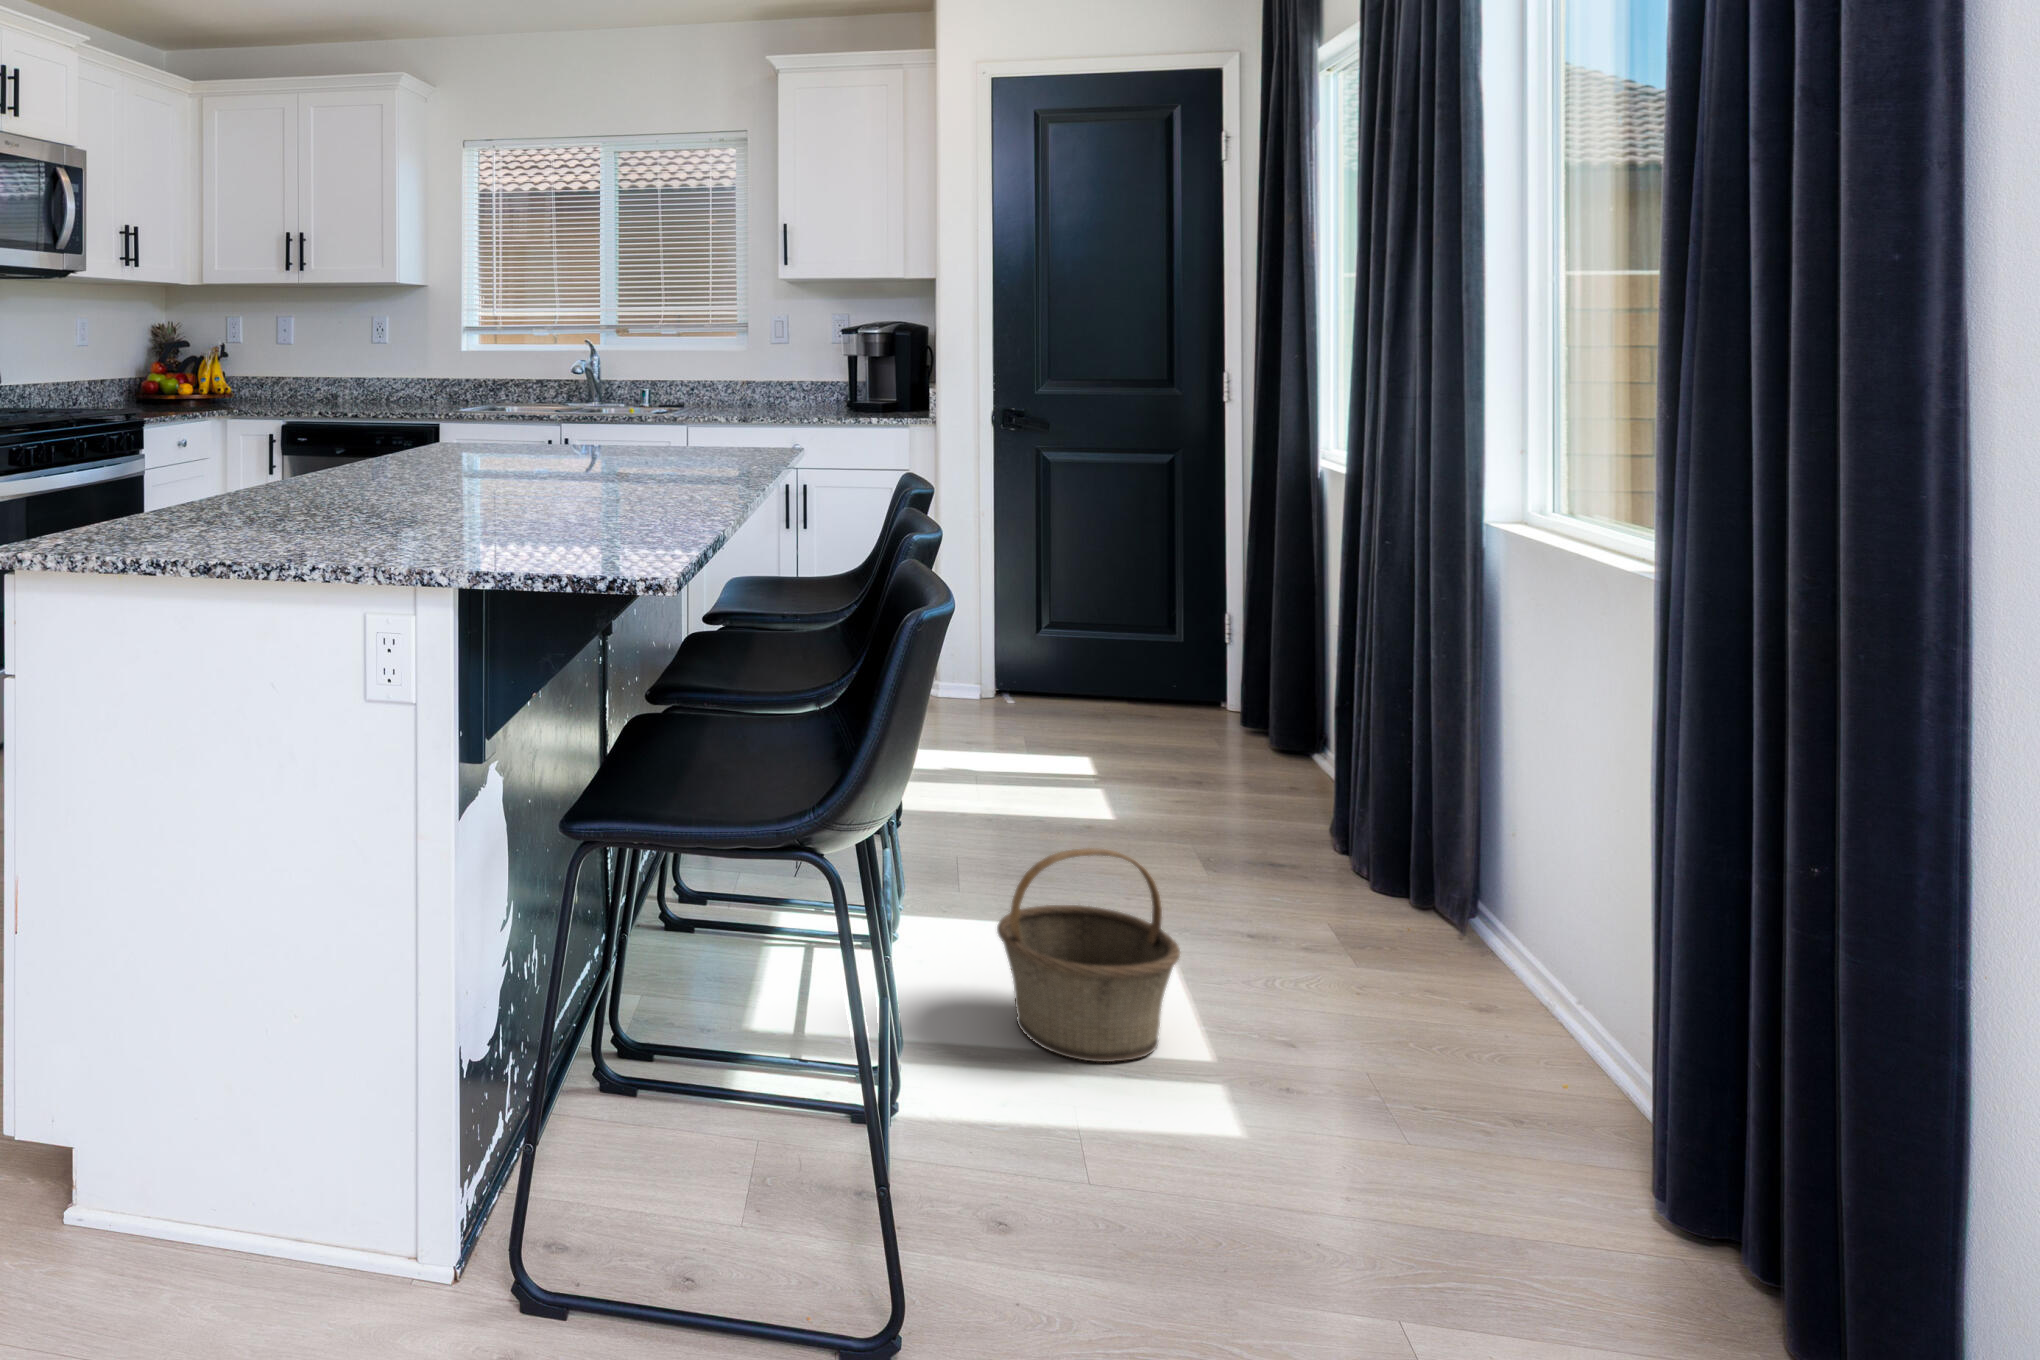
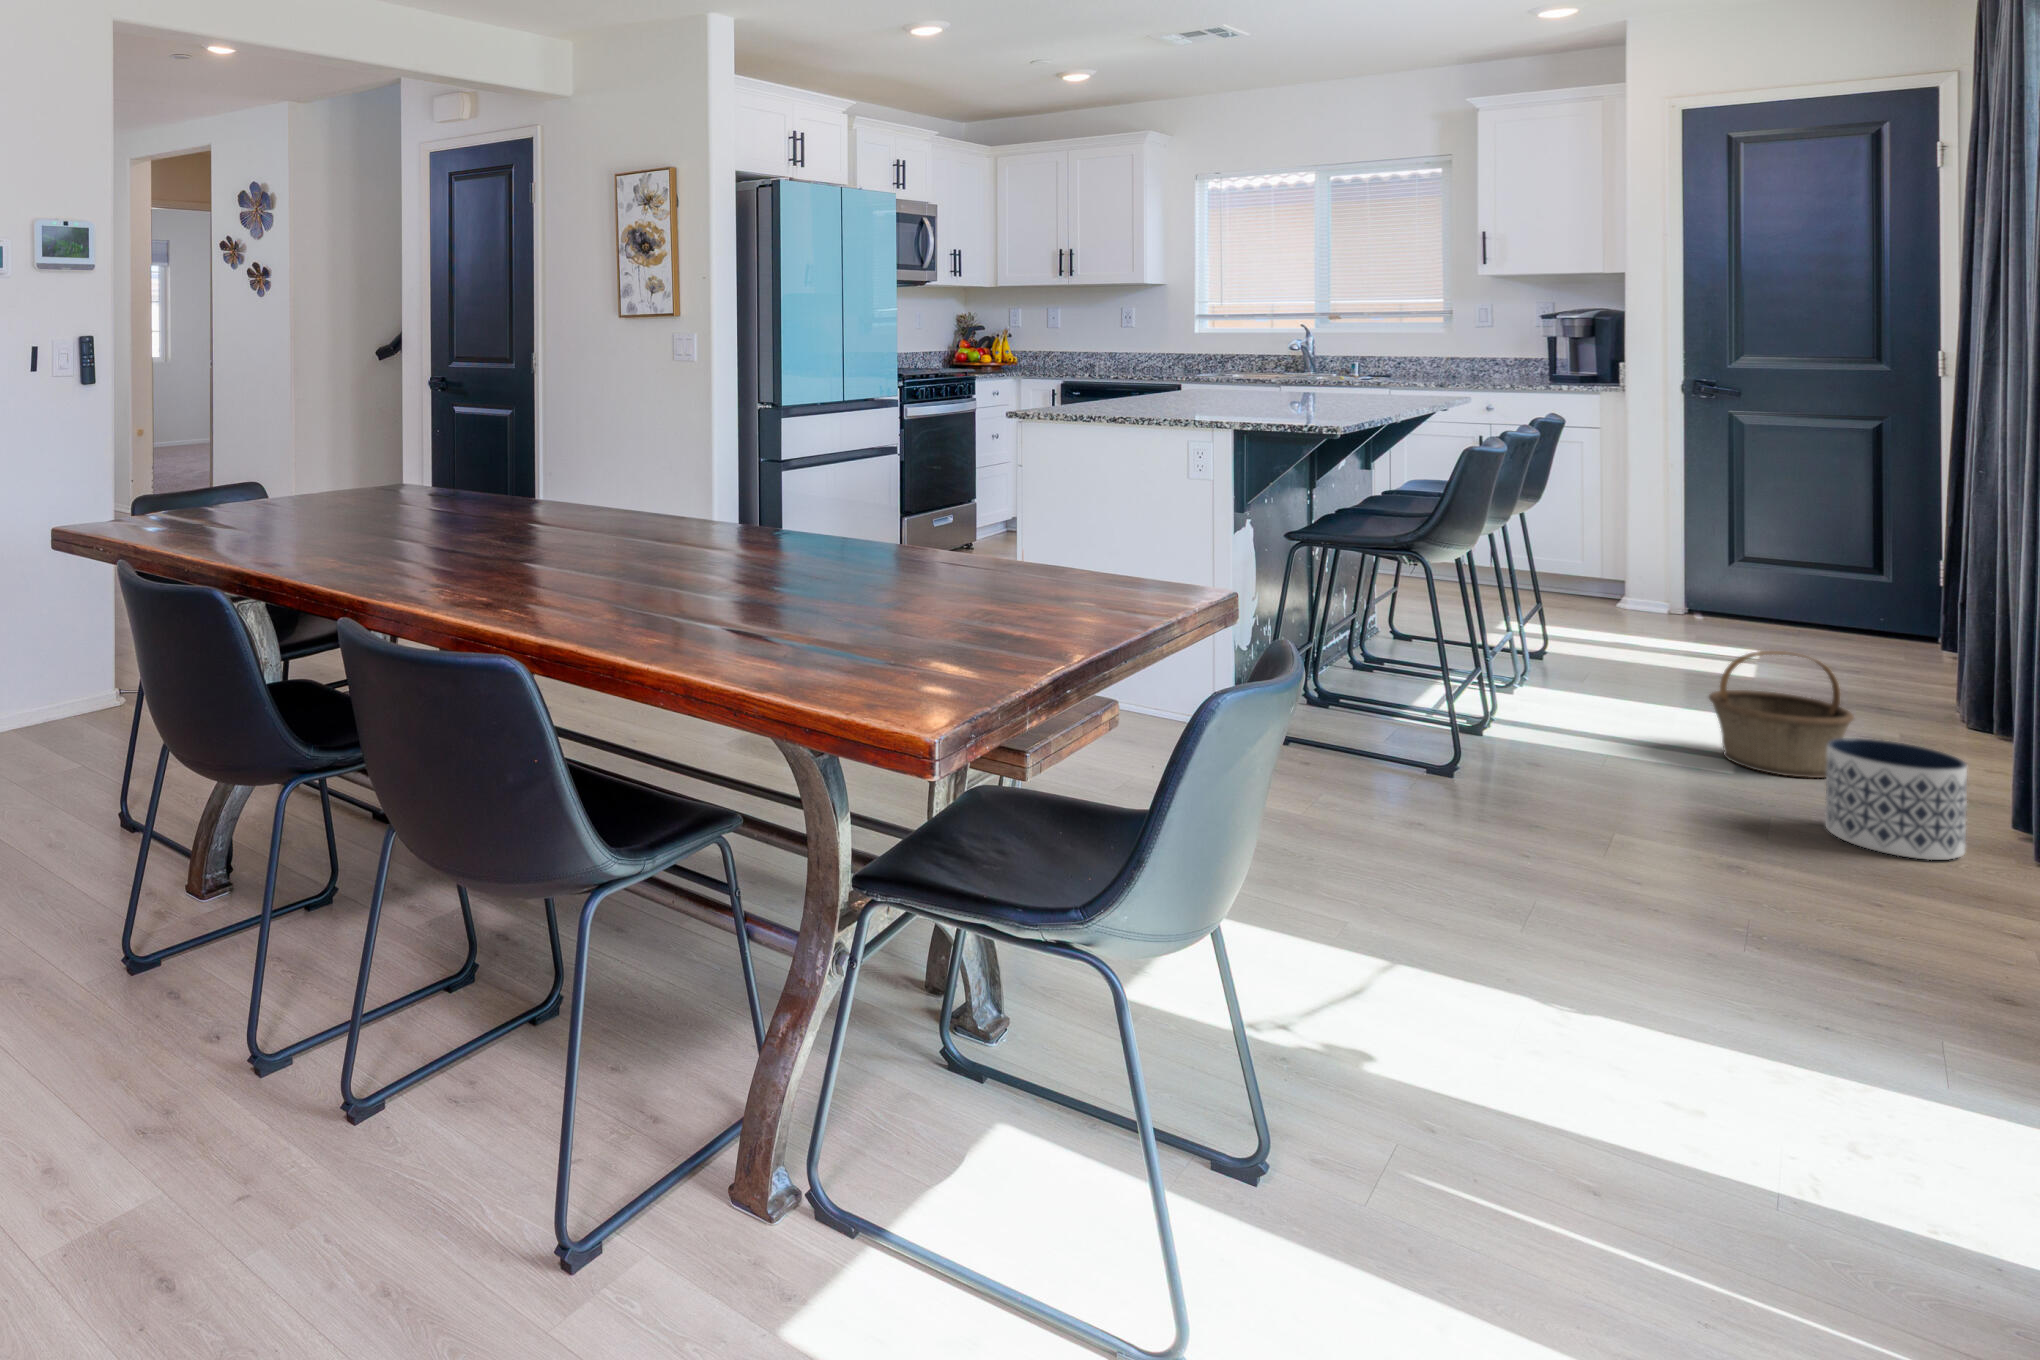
planter: none [1151,1036,1344,1280] -> present [1825,738,1967,860]

